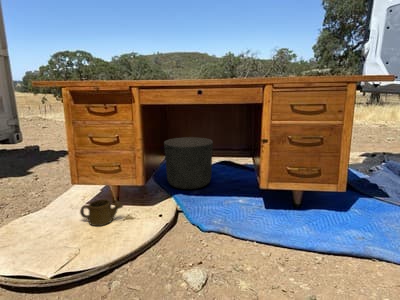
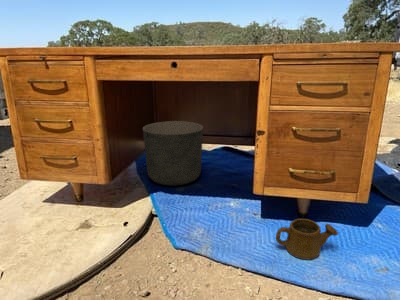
watering can: present [80,199,123,226] -> present [276,219,338,260]

